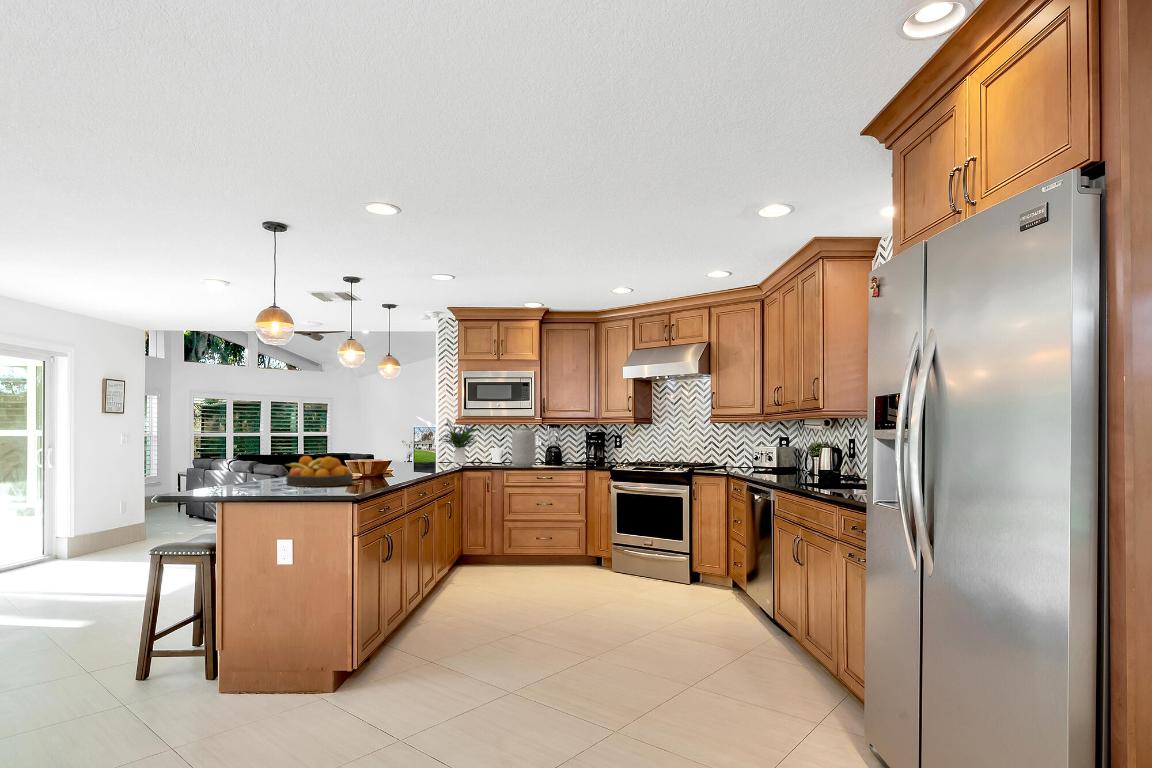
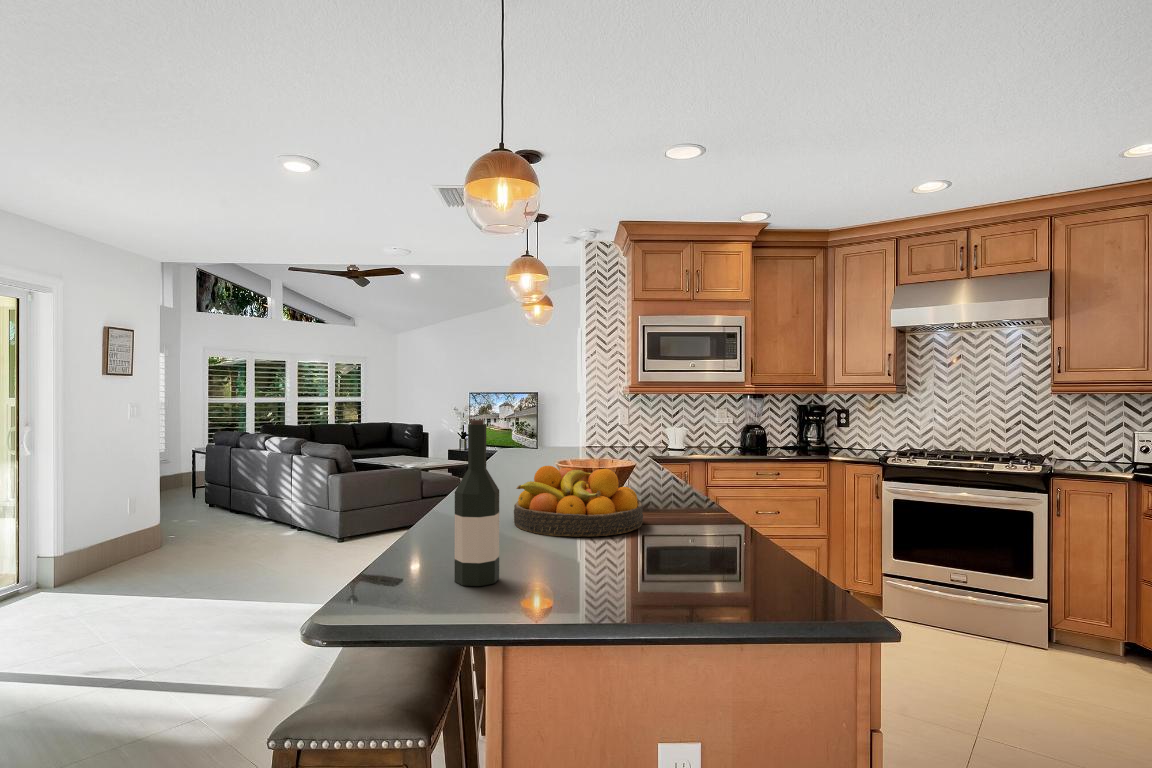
flower arrangement: present [443,420,480,463] -> none [594,386,652,450]
vase: present [512,428,536,468] -> none [723,400,759,460]
wine bottle: none [224,430,244,494] -> present [455,420,499,586]

